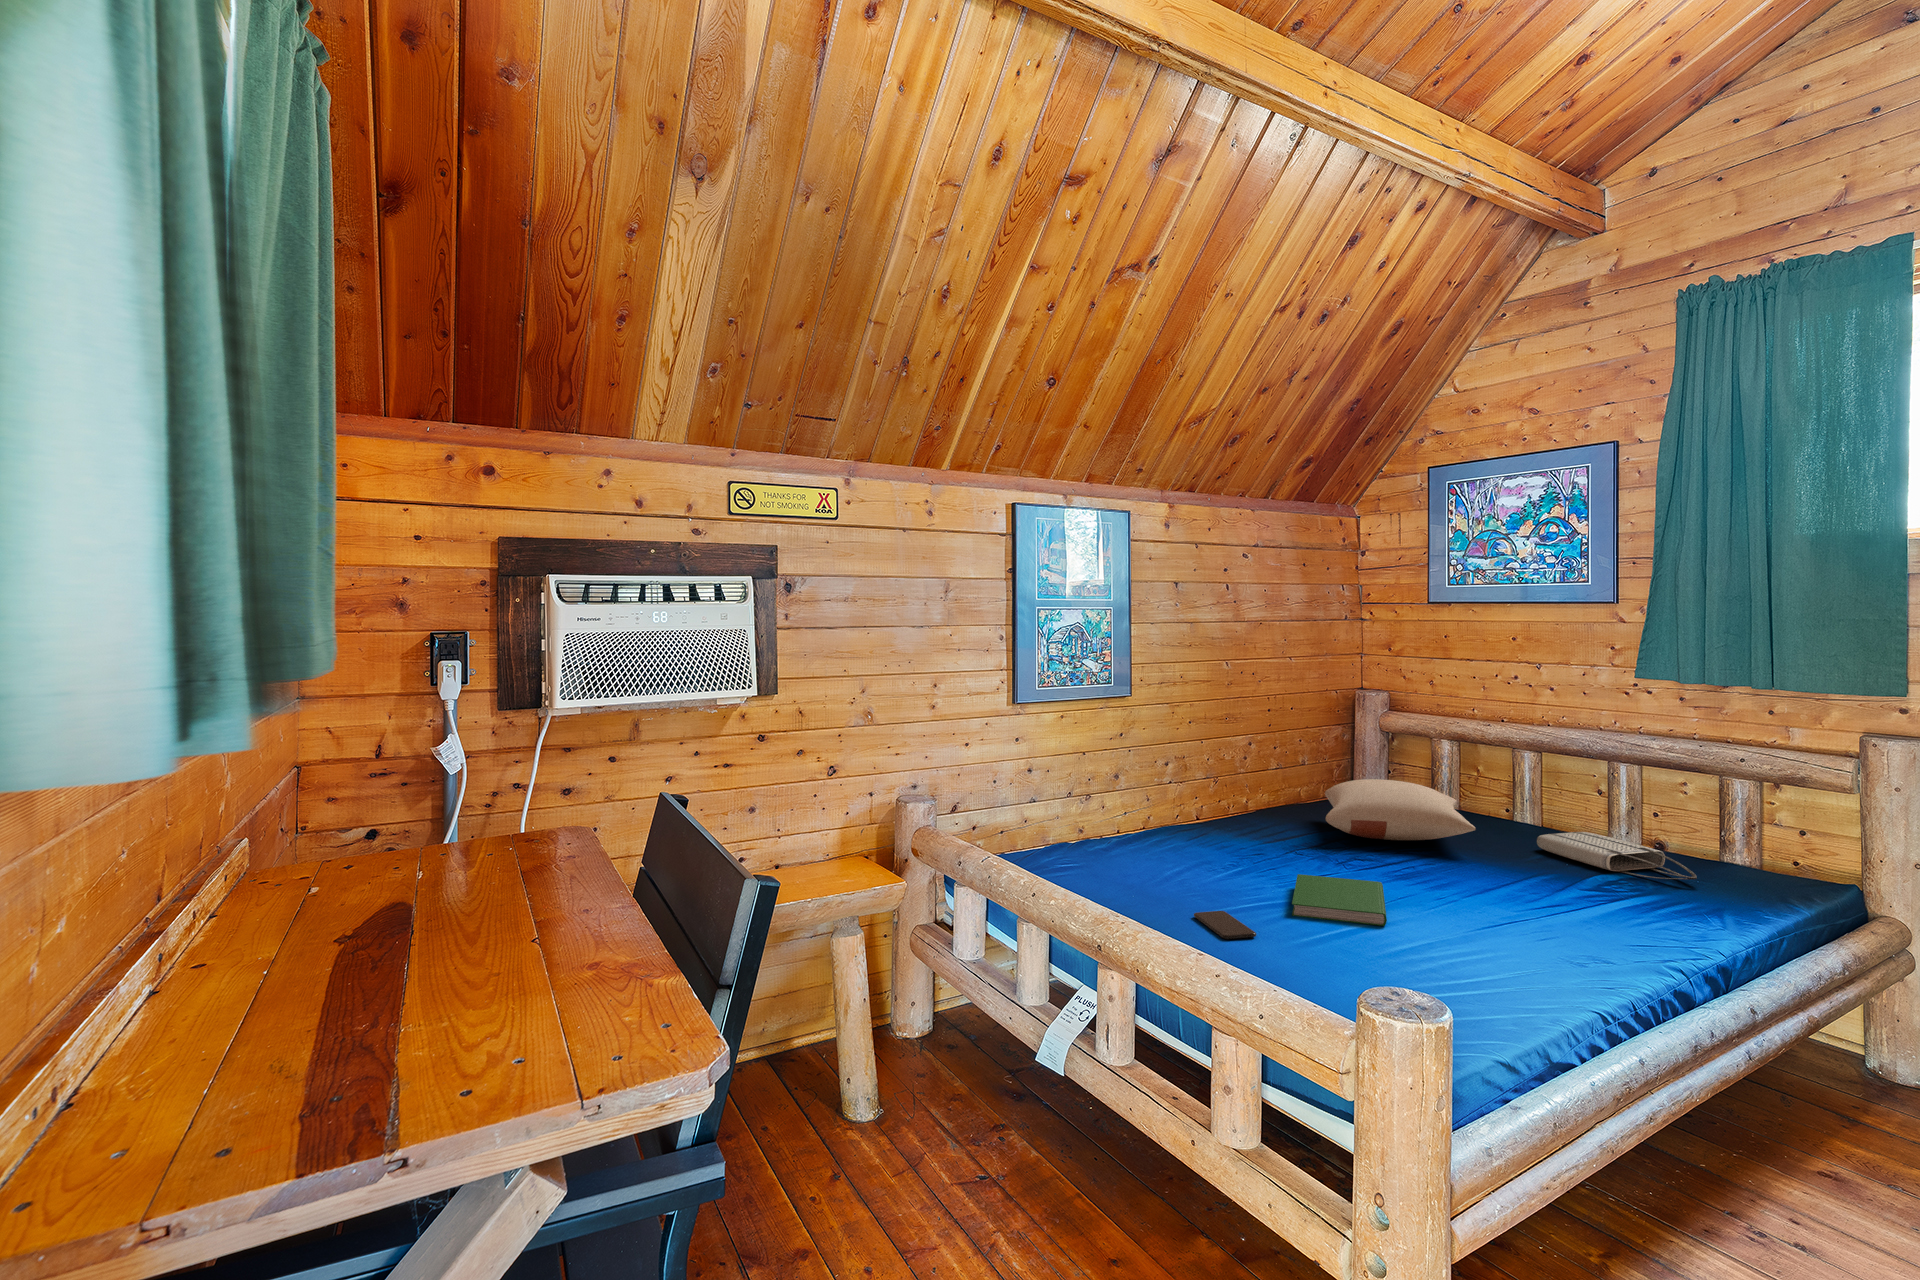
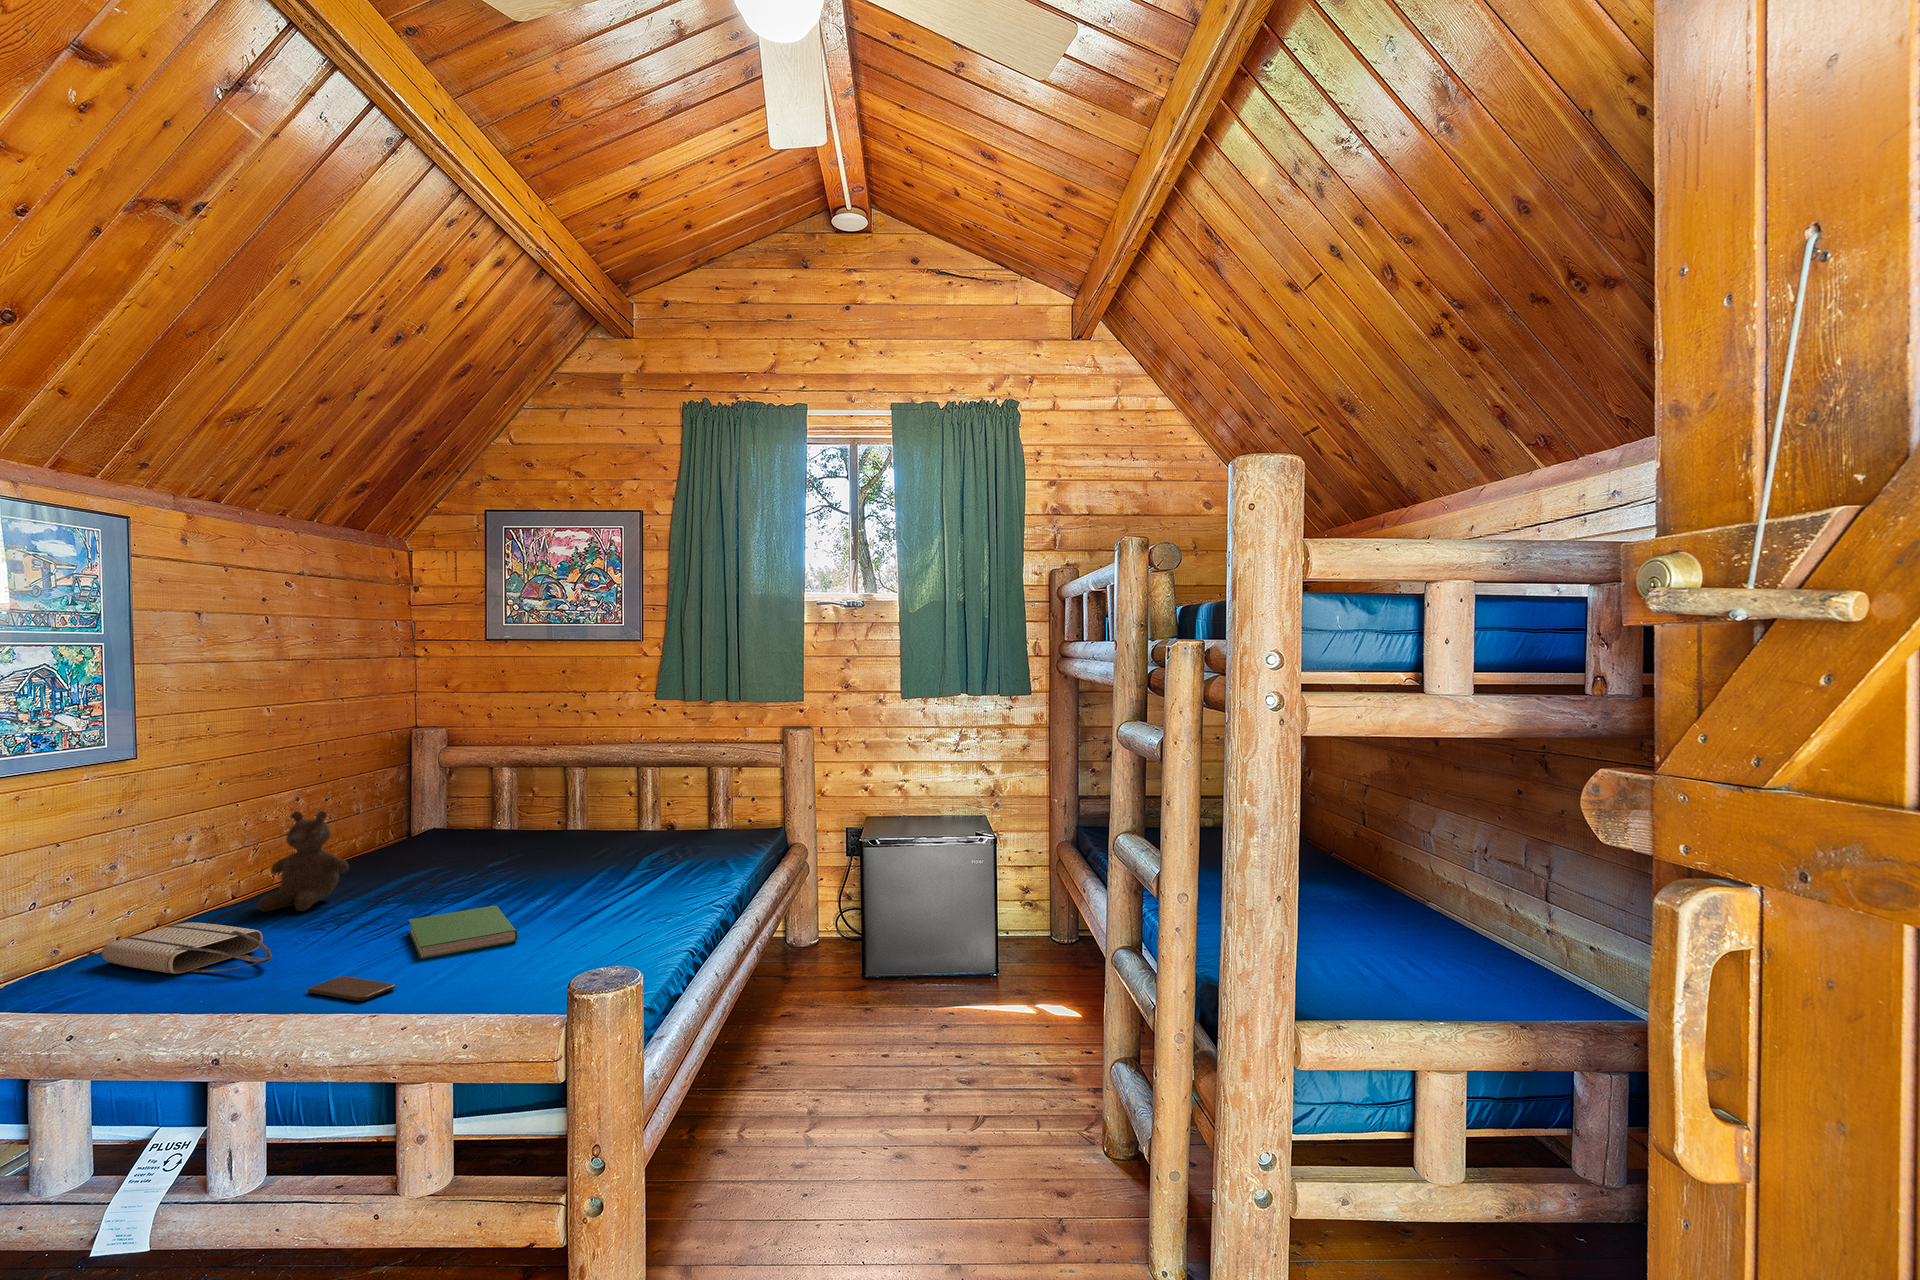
teddy bear: none [1202,756,1270,843] -> present [257,811,349,912]
pillow: present [1325,779,1475,840] -> none [397,812,559,872]
tote bag: present [1537,832,1697,879] -> present [102,923,272,973]

